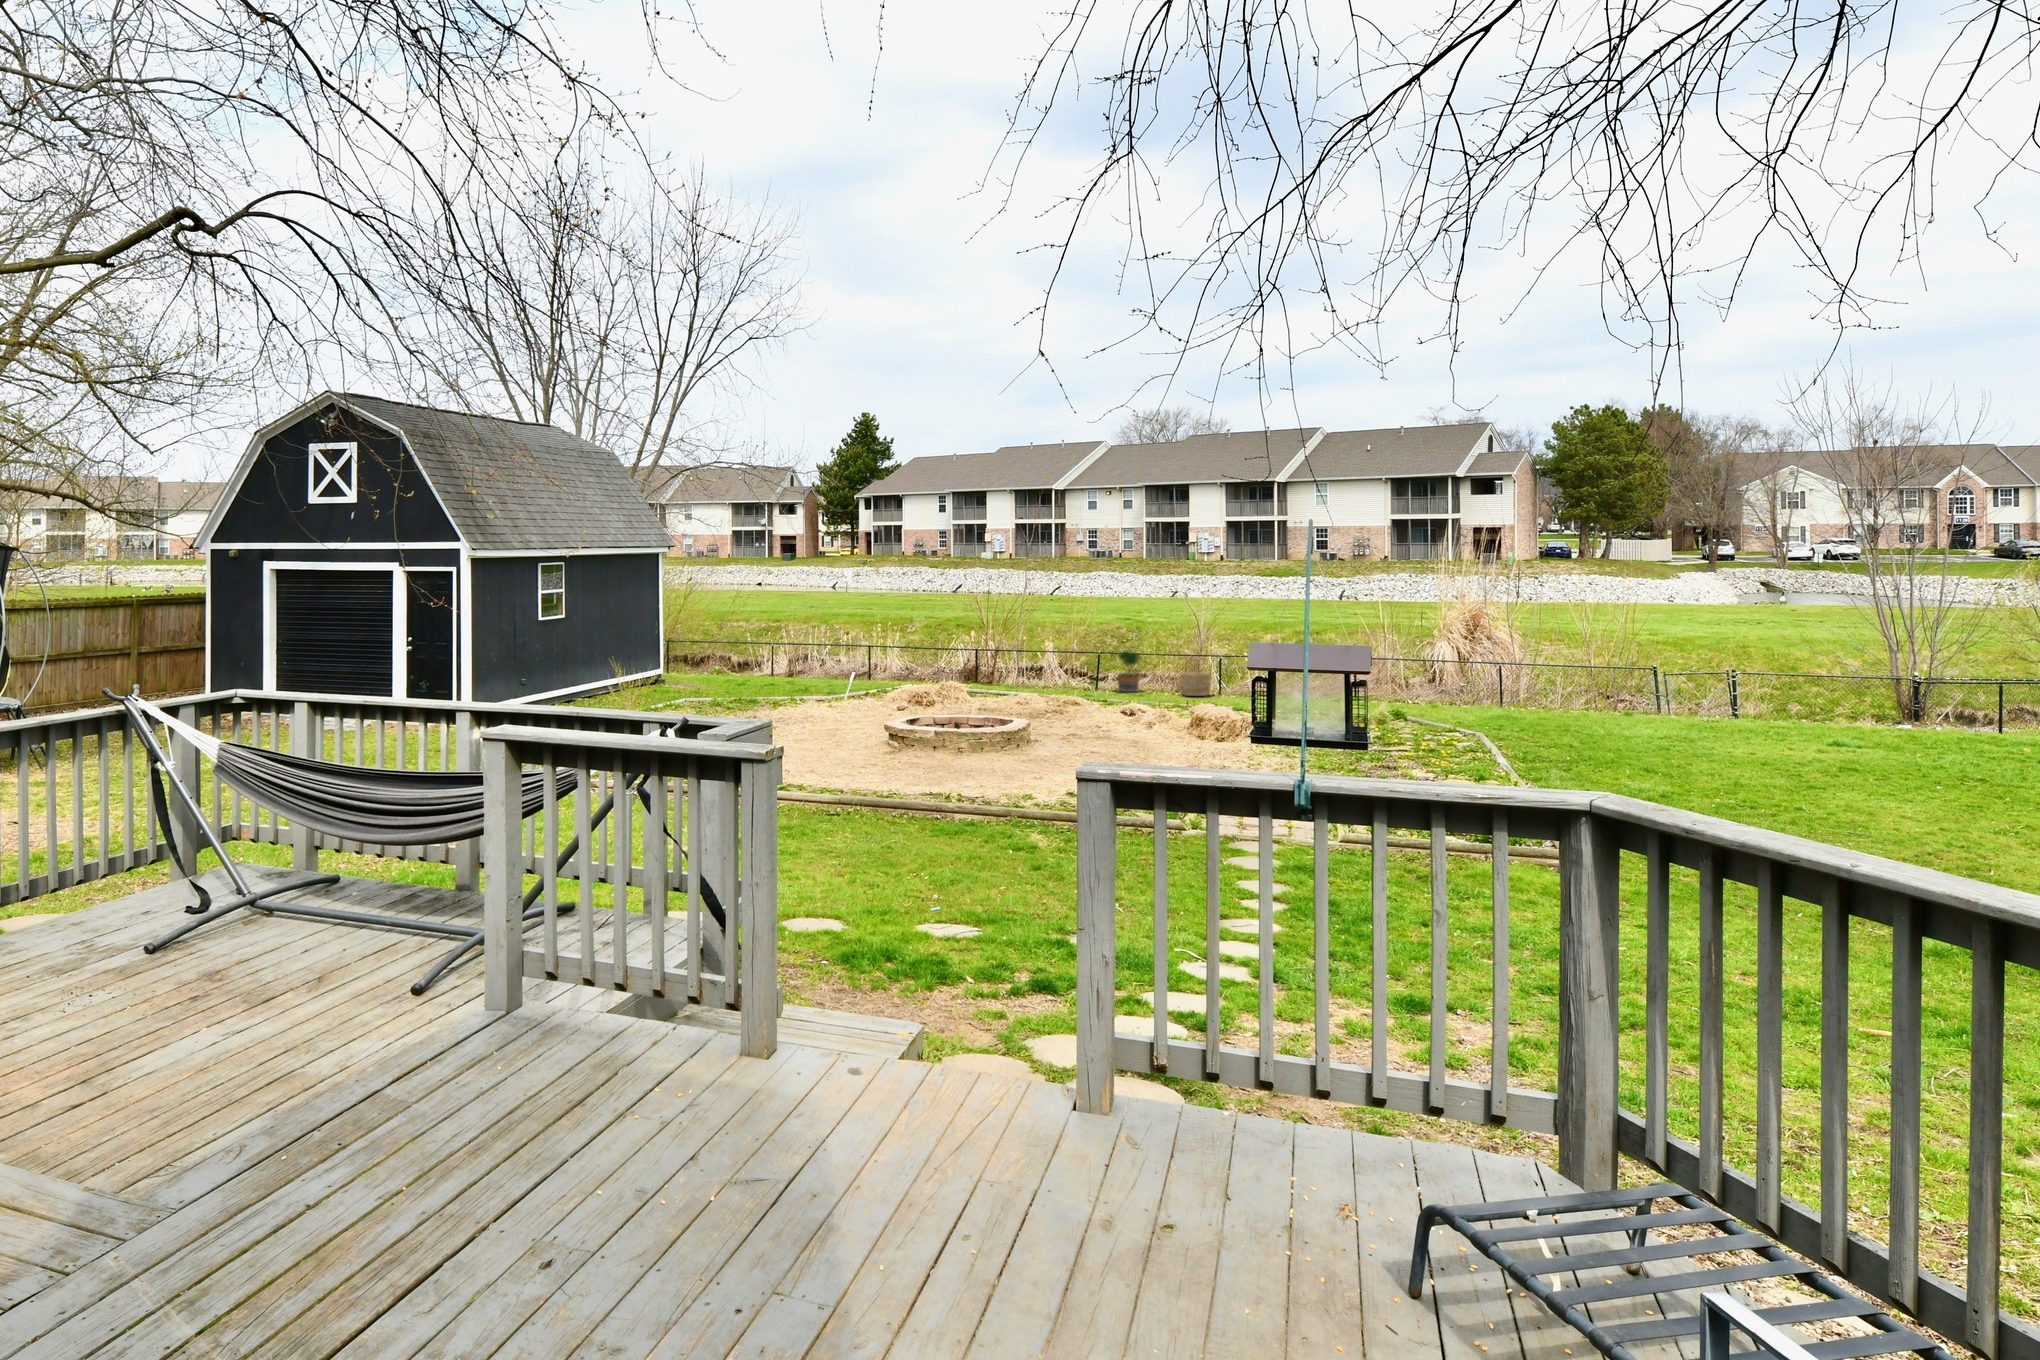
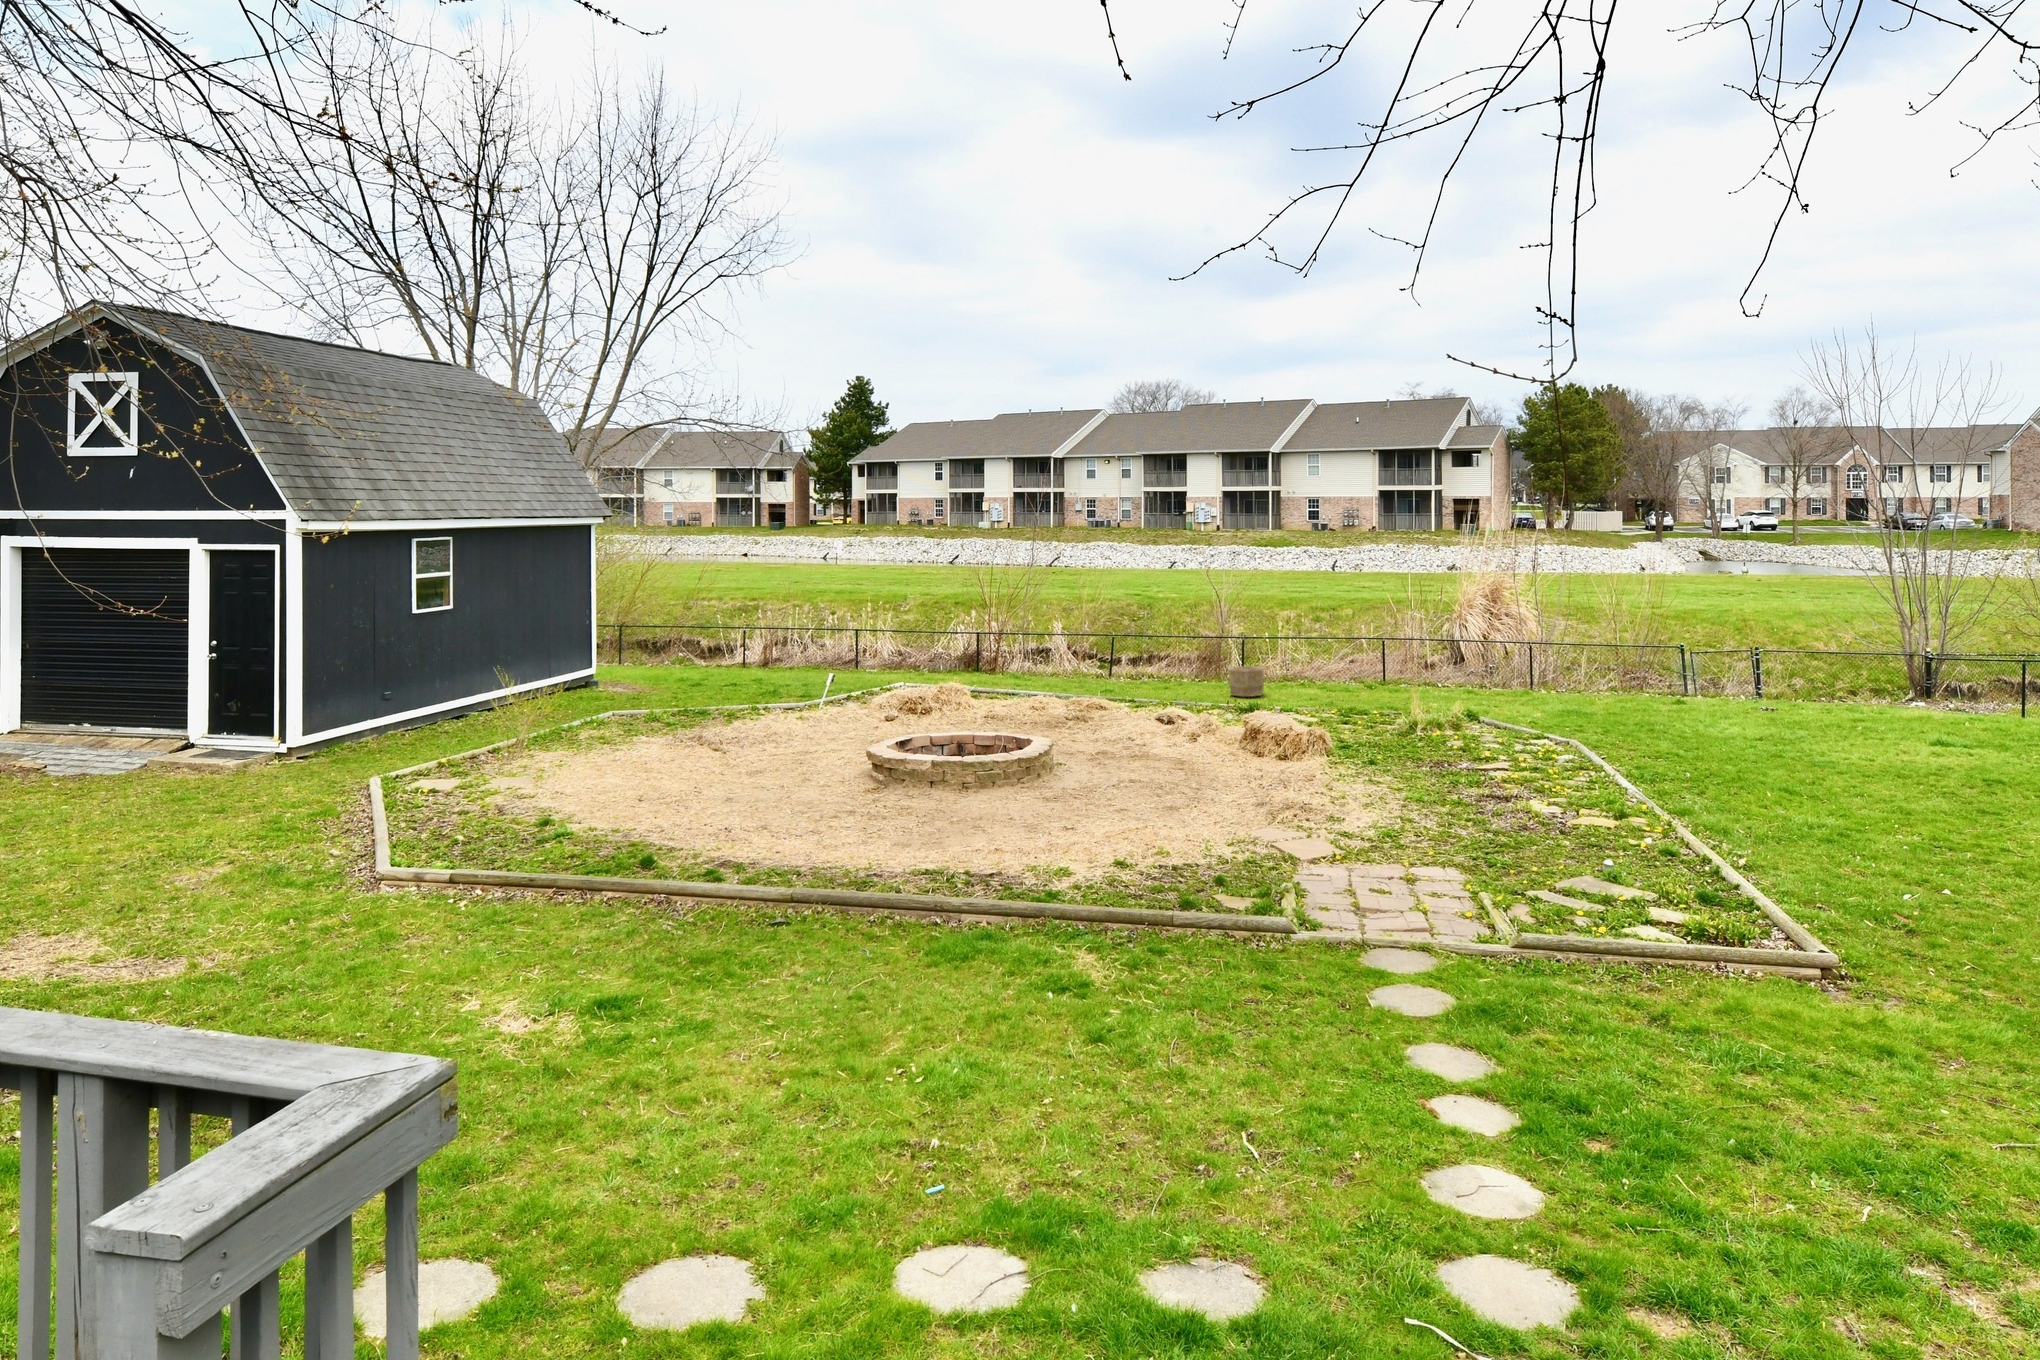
potted tree: present [1118,651,1141,692] -> none [1152,641,1184,691]

